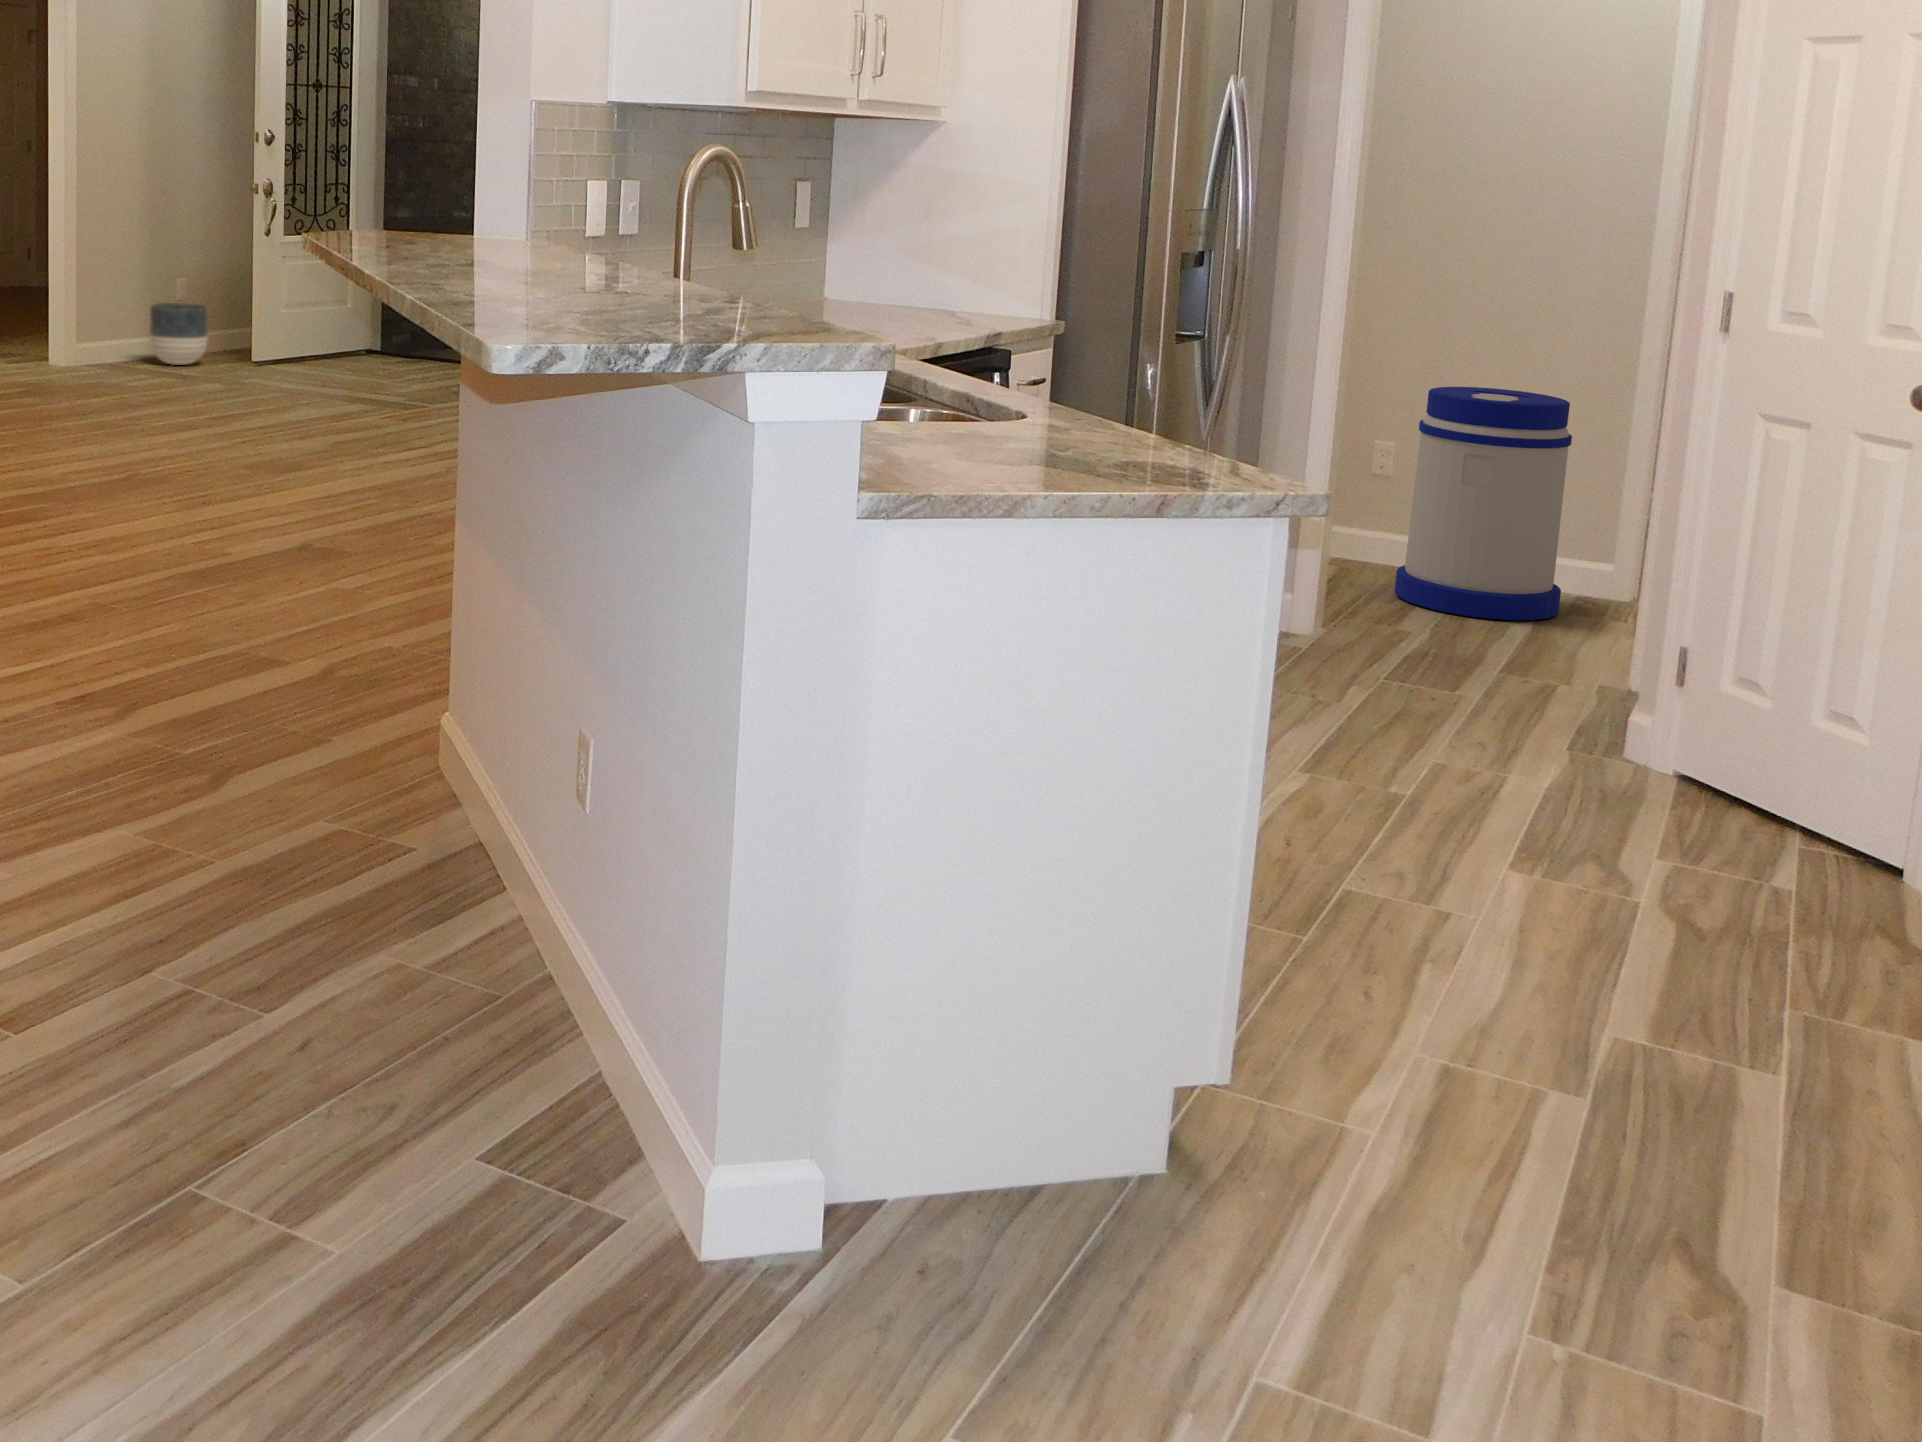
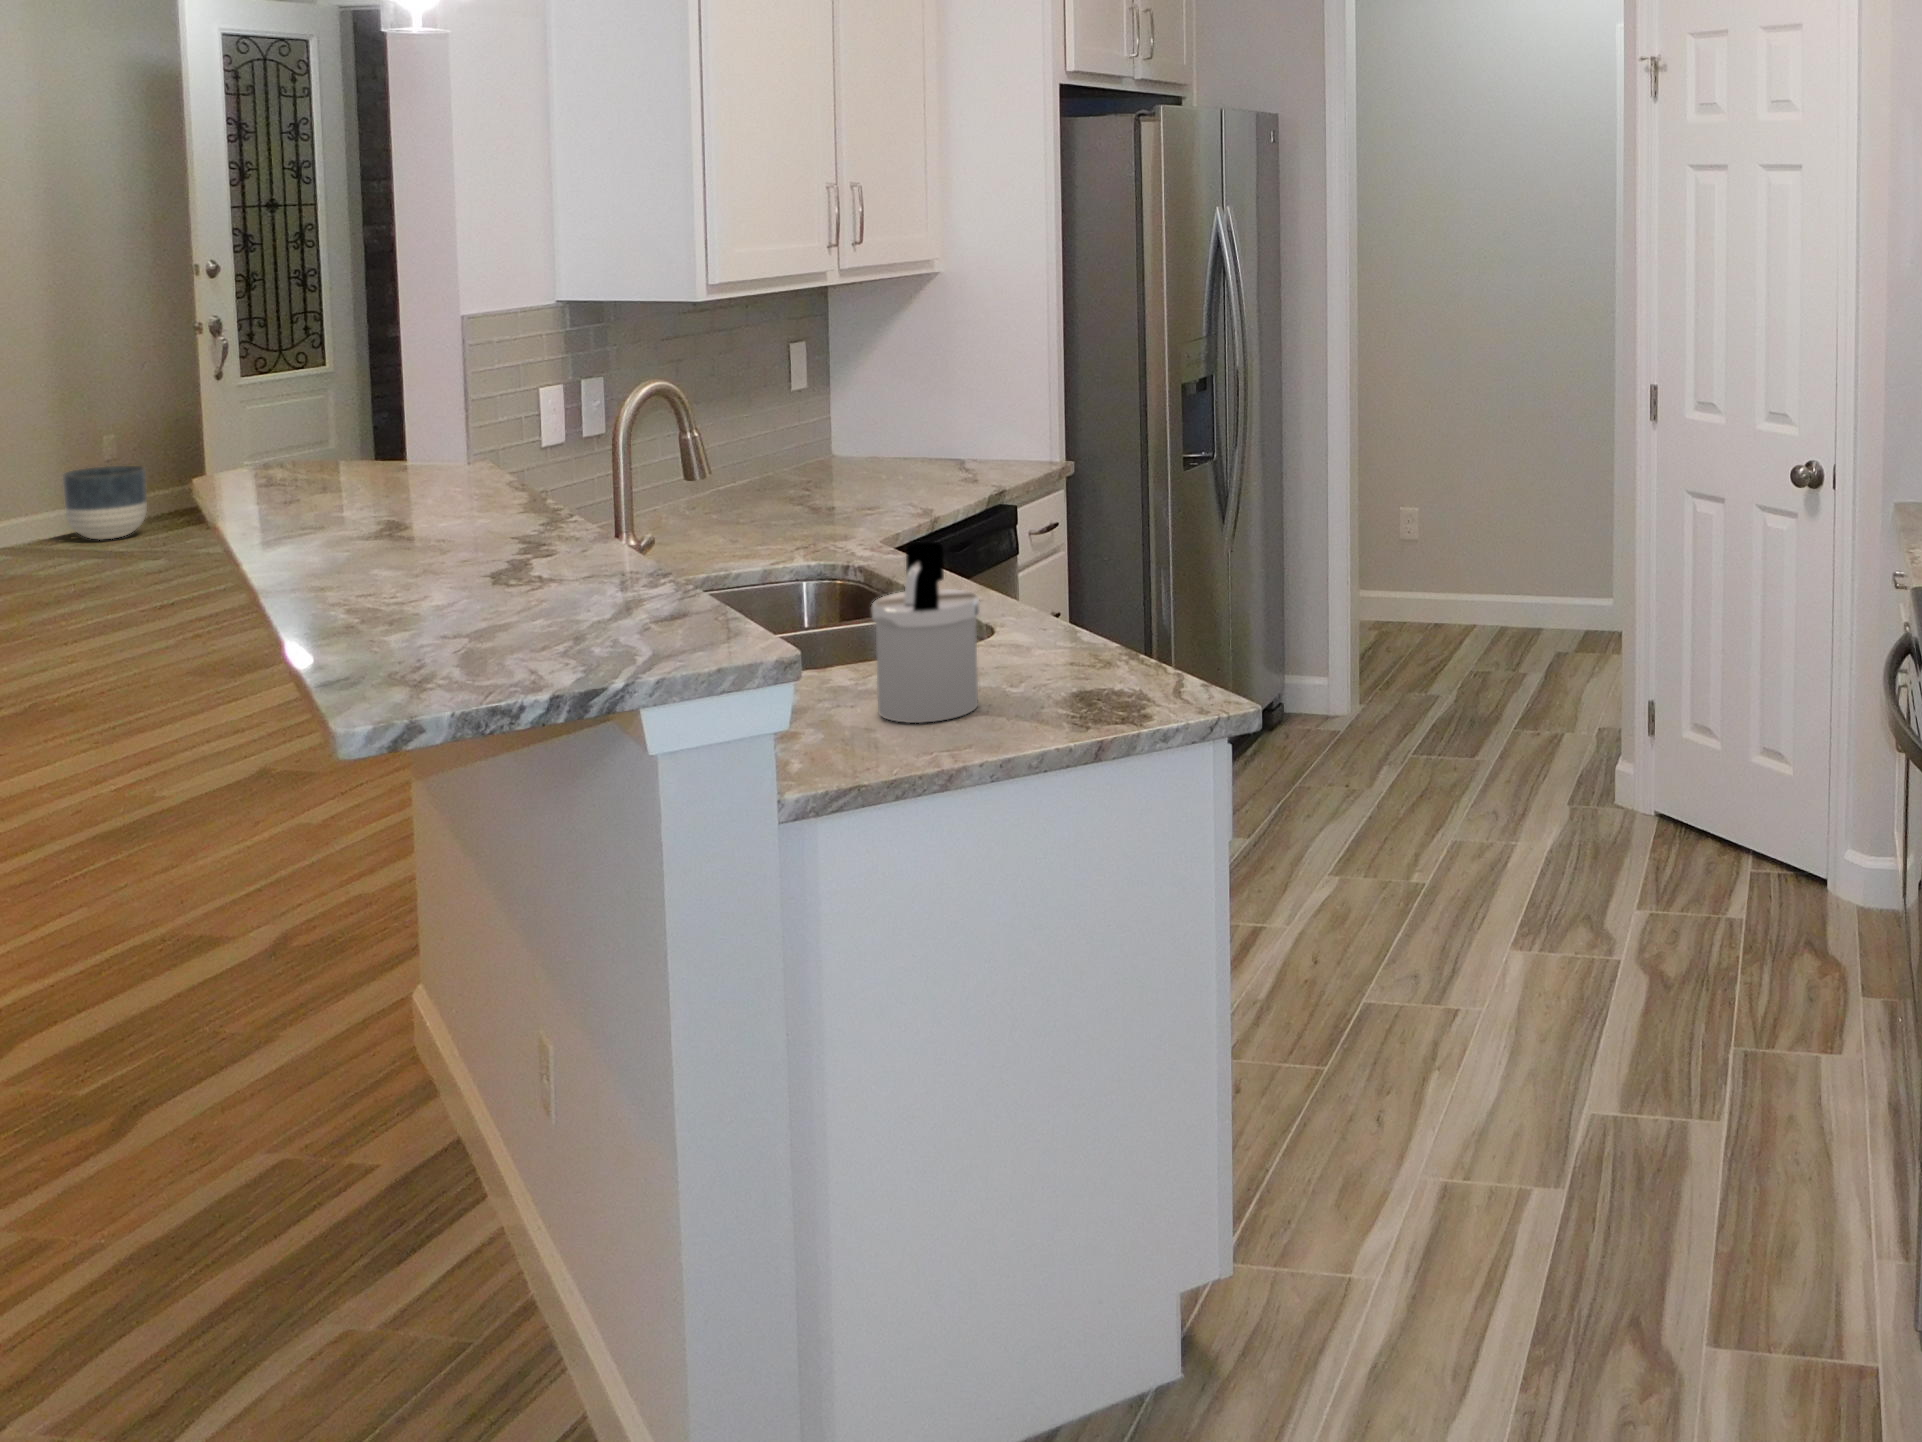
soap dispenser: none [940,275,1044,443] -> present [871,541,980,723]
trash can: present [1394,387,1572,620] -> none [1427,450,1565,663]

